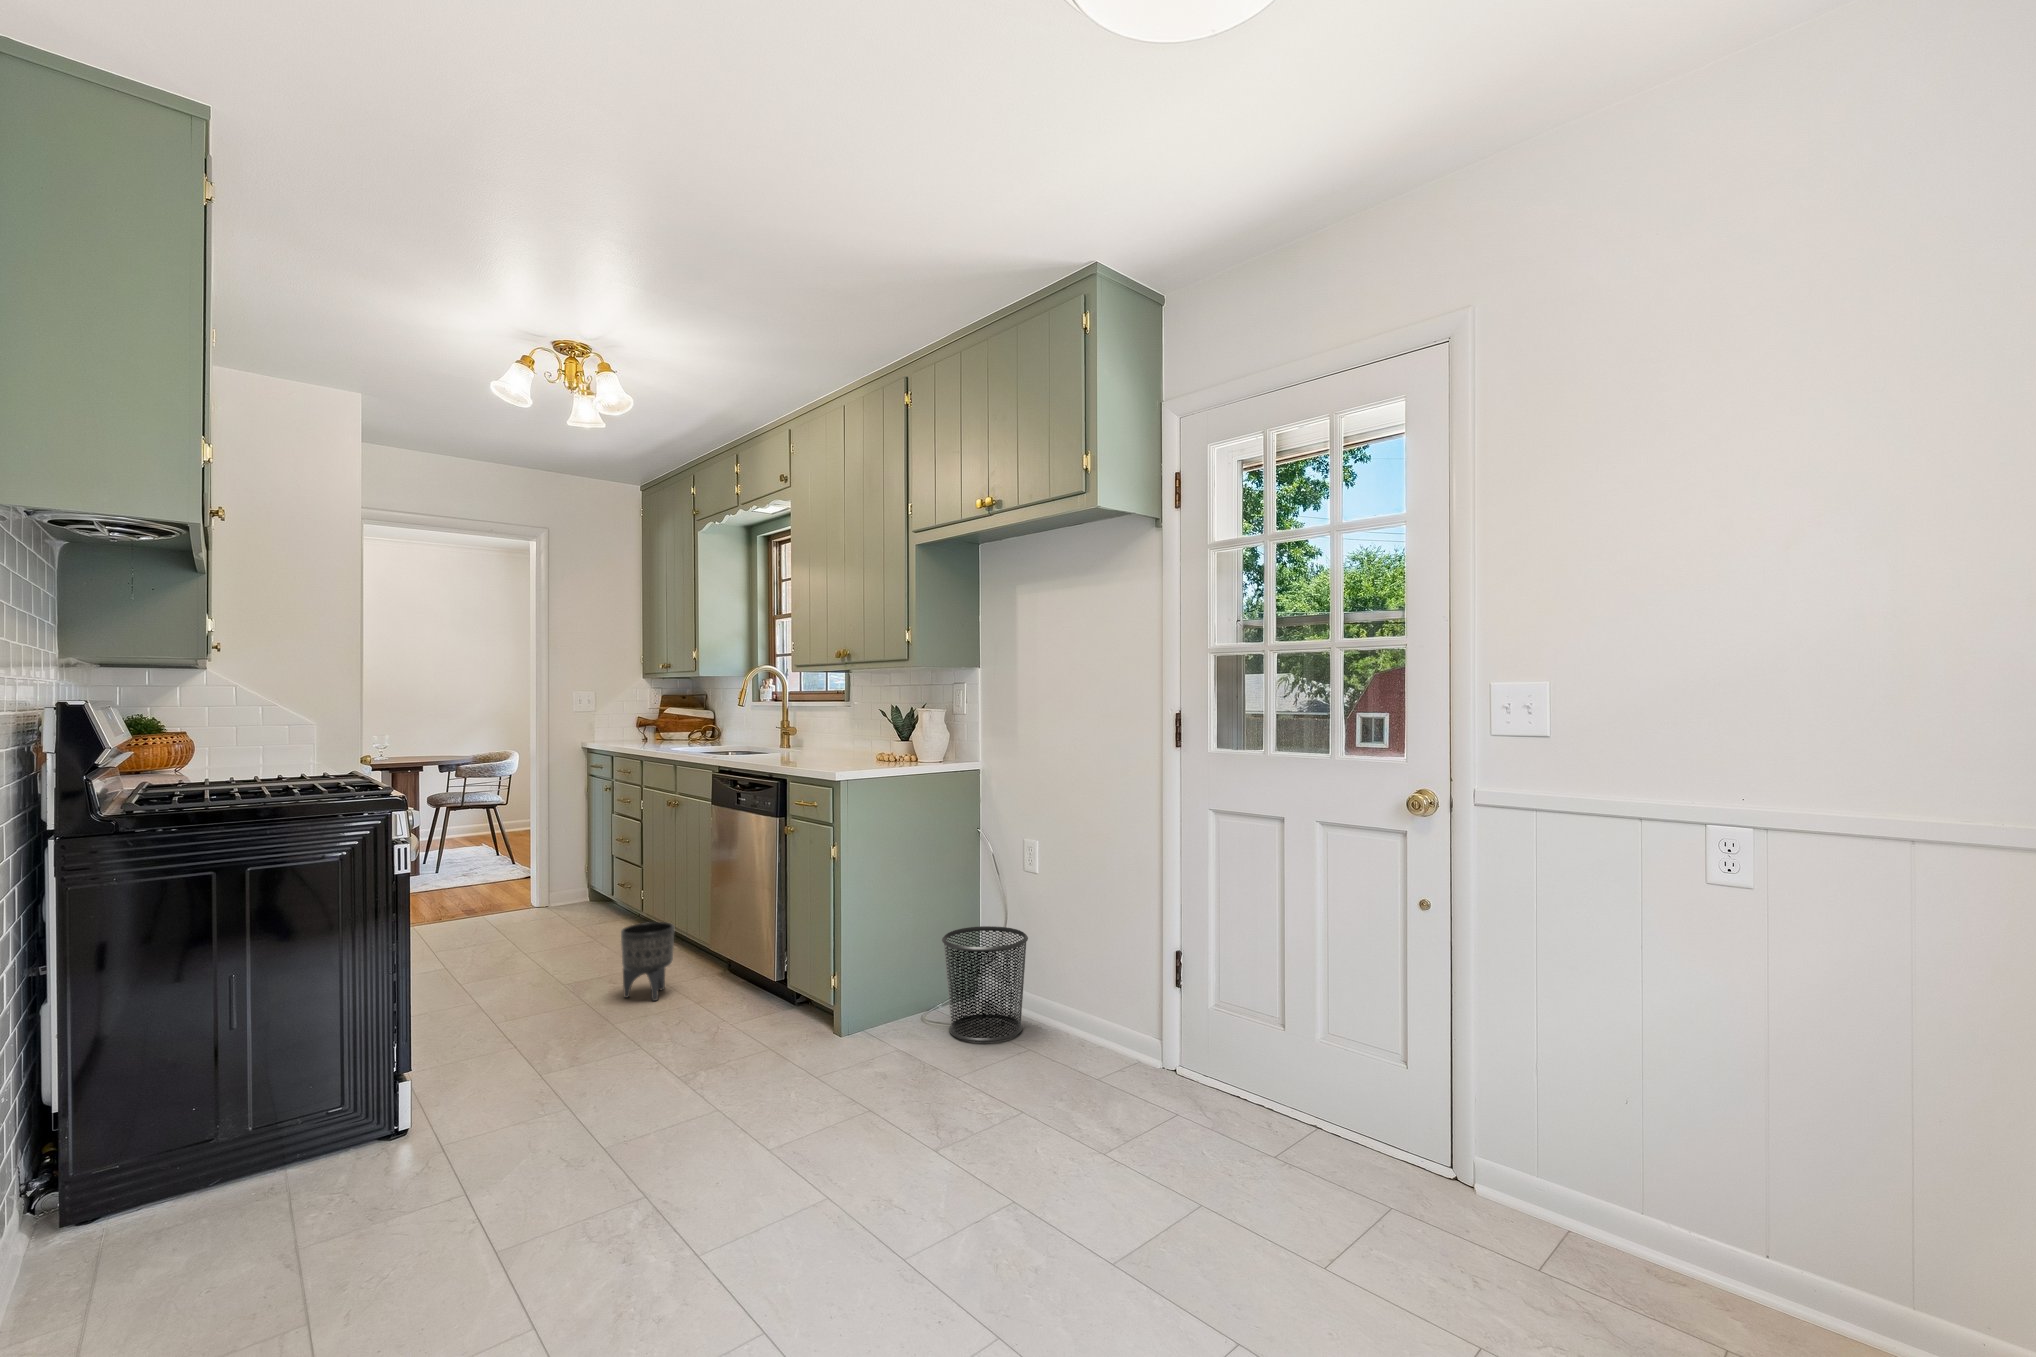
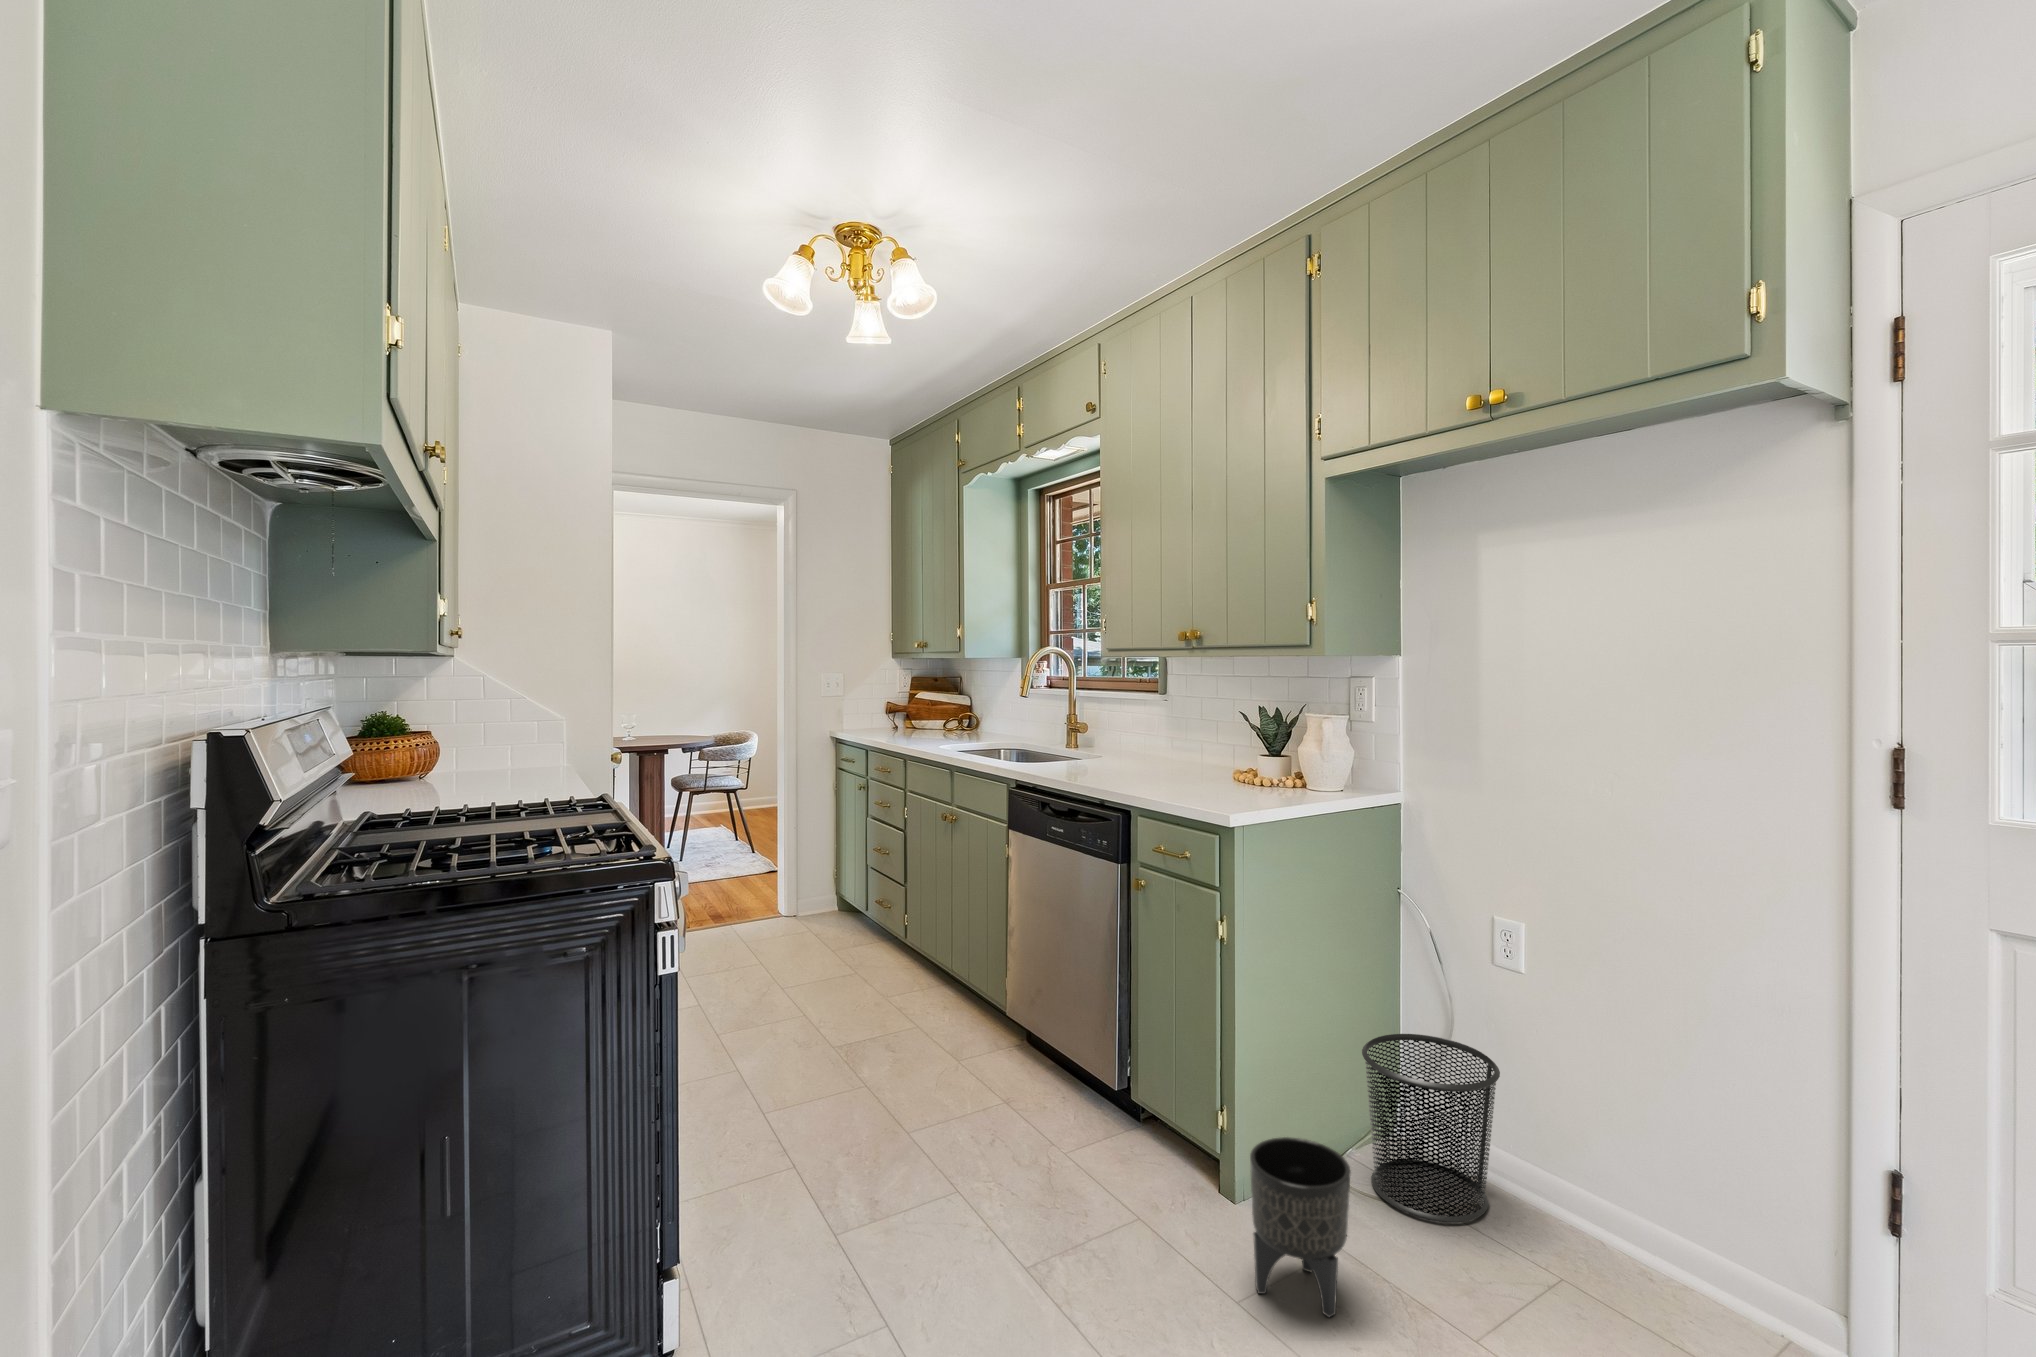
planter: present [621,922,675,1001] -> present [1250,1137,1351,1317]

